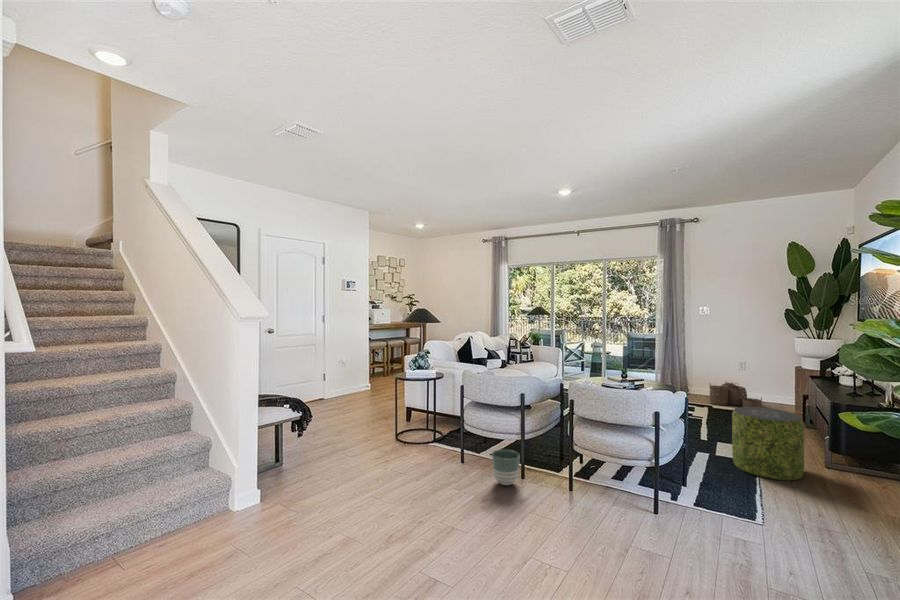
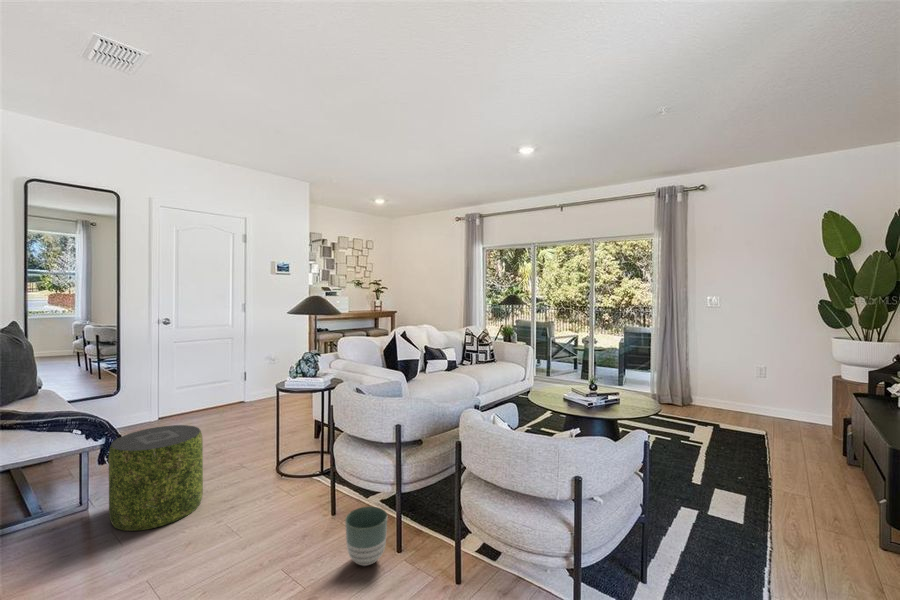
woven basket: present [710,382,762,407] -> none [715,391,785,433]
pouf: present [732,407,804,480] -> present [109,425,203,531]

